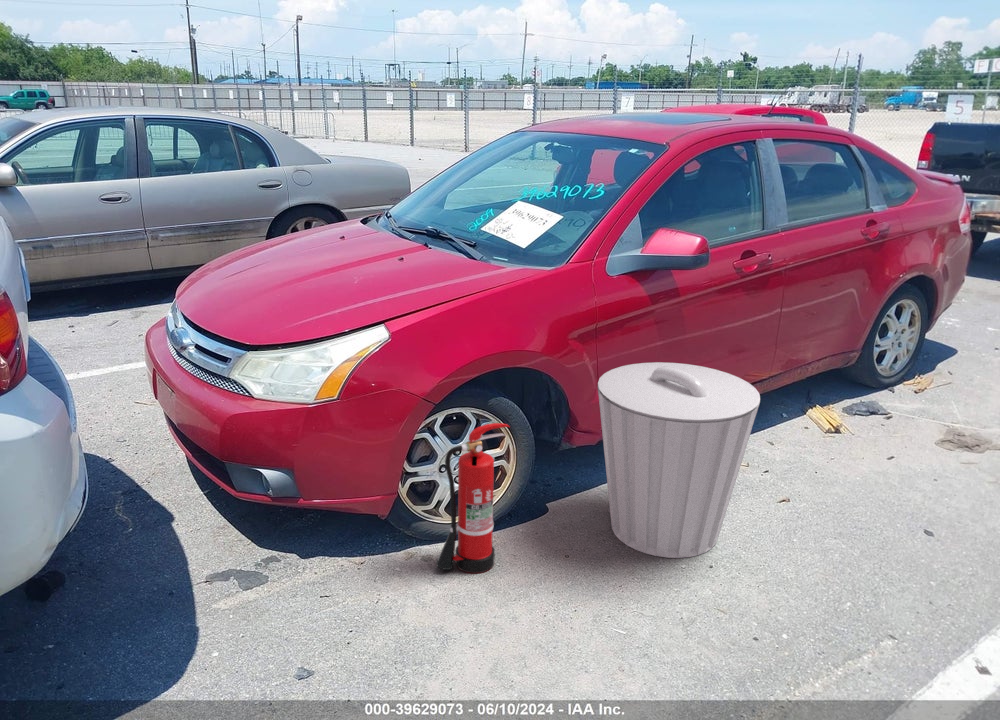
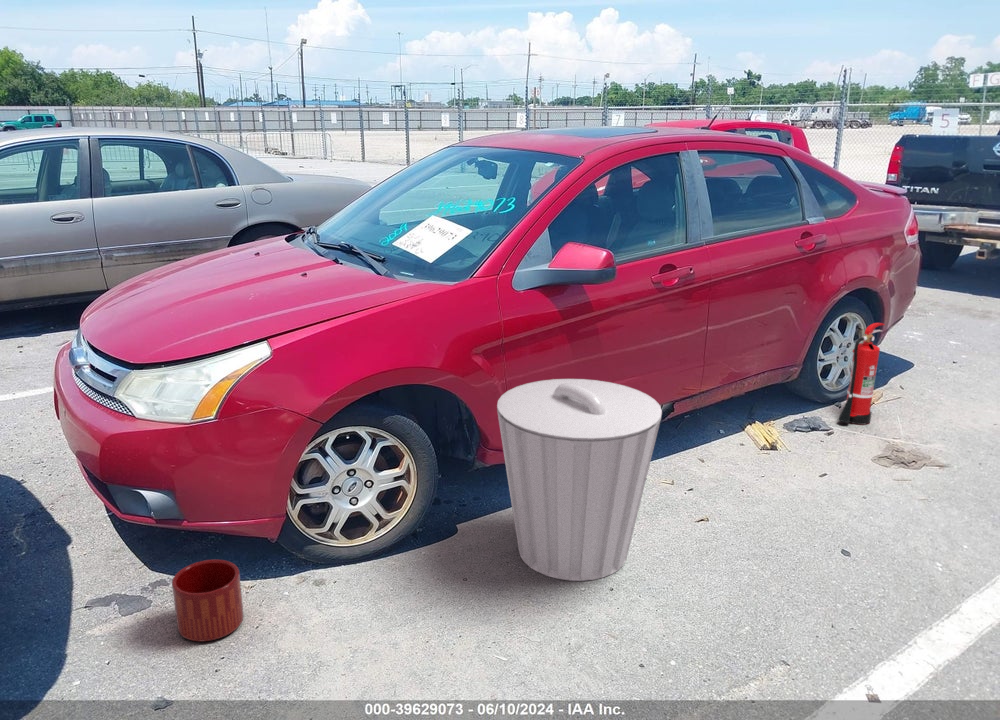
fire extinguisher: present [436,423,510,573] -> present [838,323,884,425]
planter: none [297,536,362,614] -> present [172,560,244,641]

